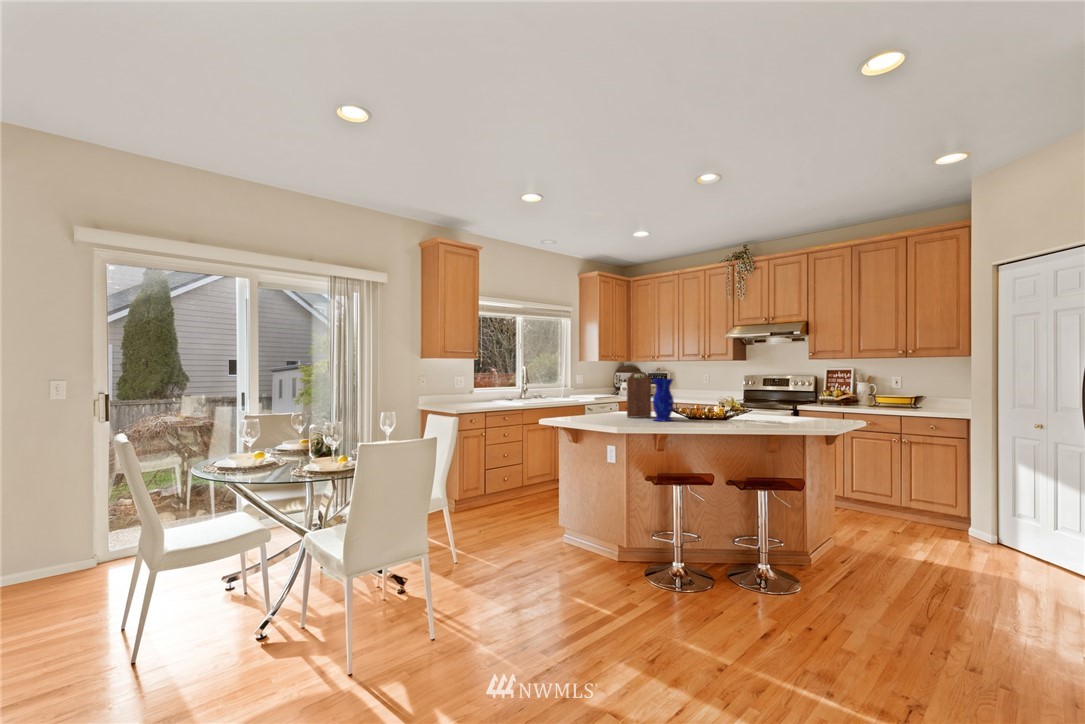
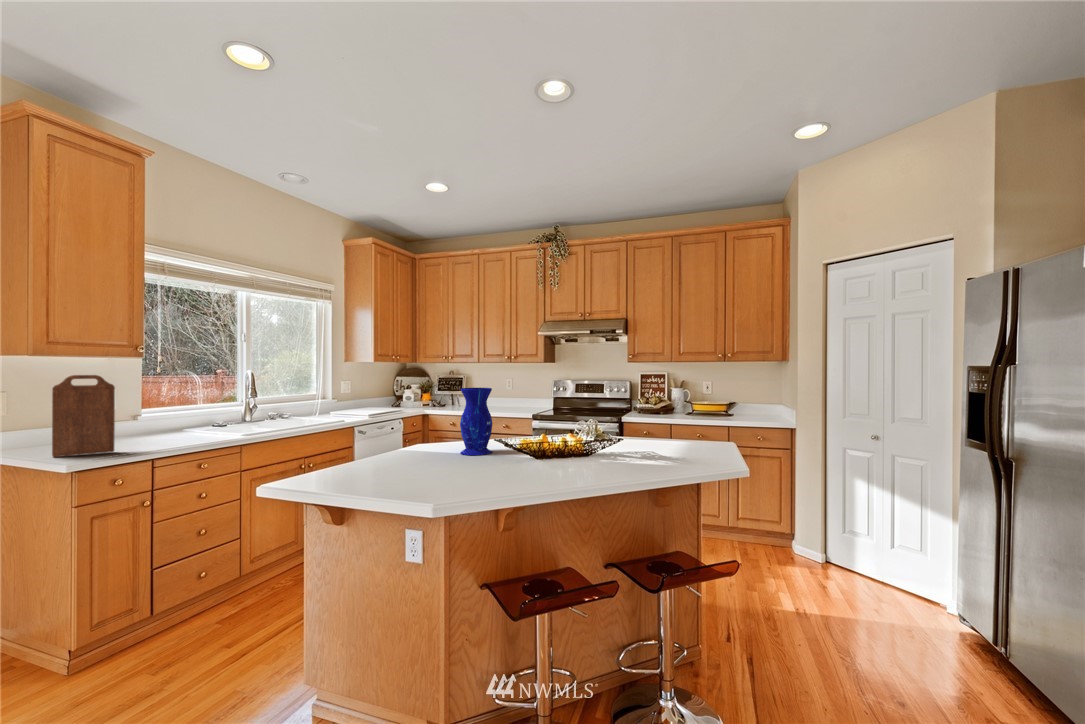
cutting board: present [627,372,651,418] -> present [52,375,115,457]

